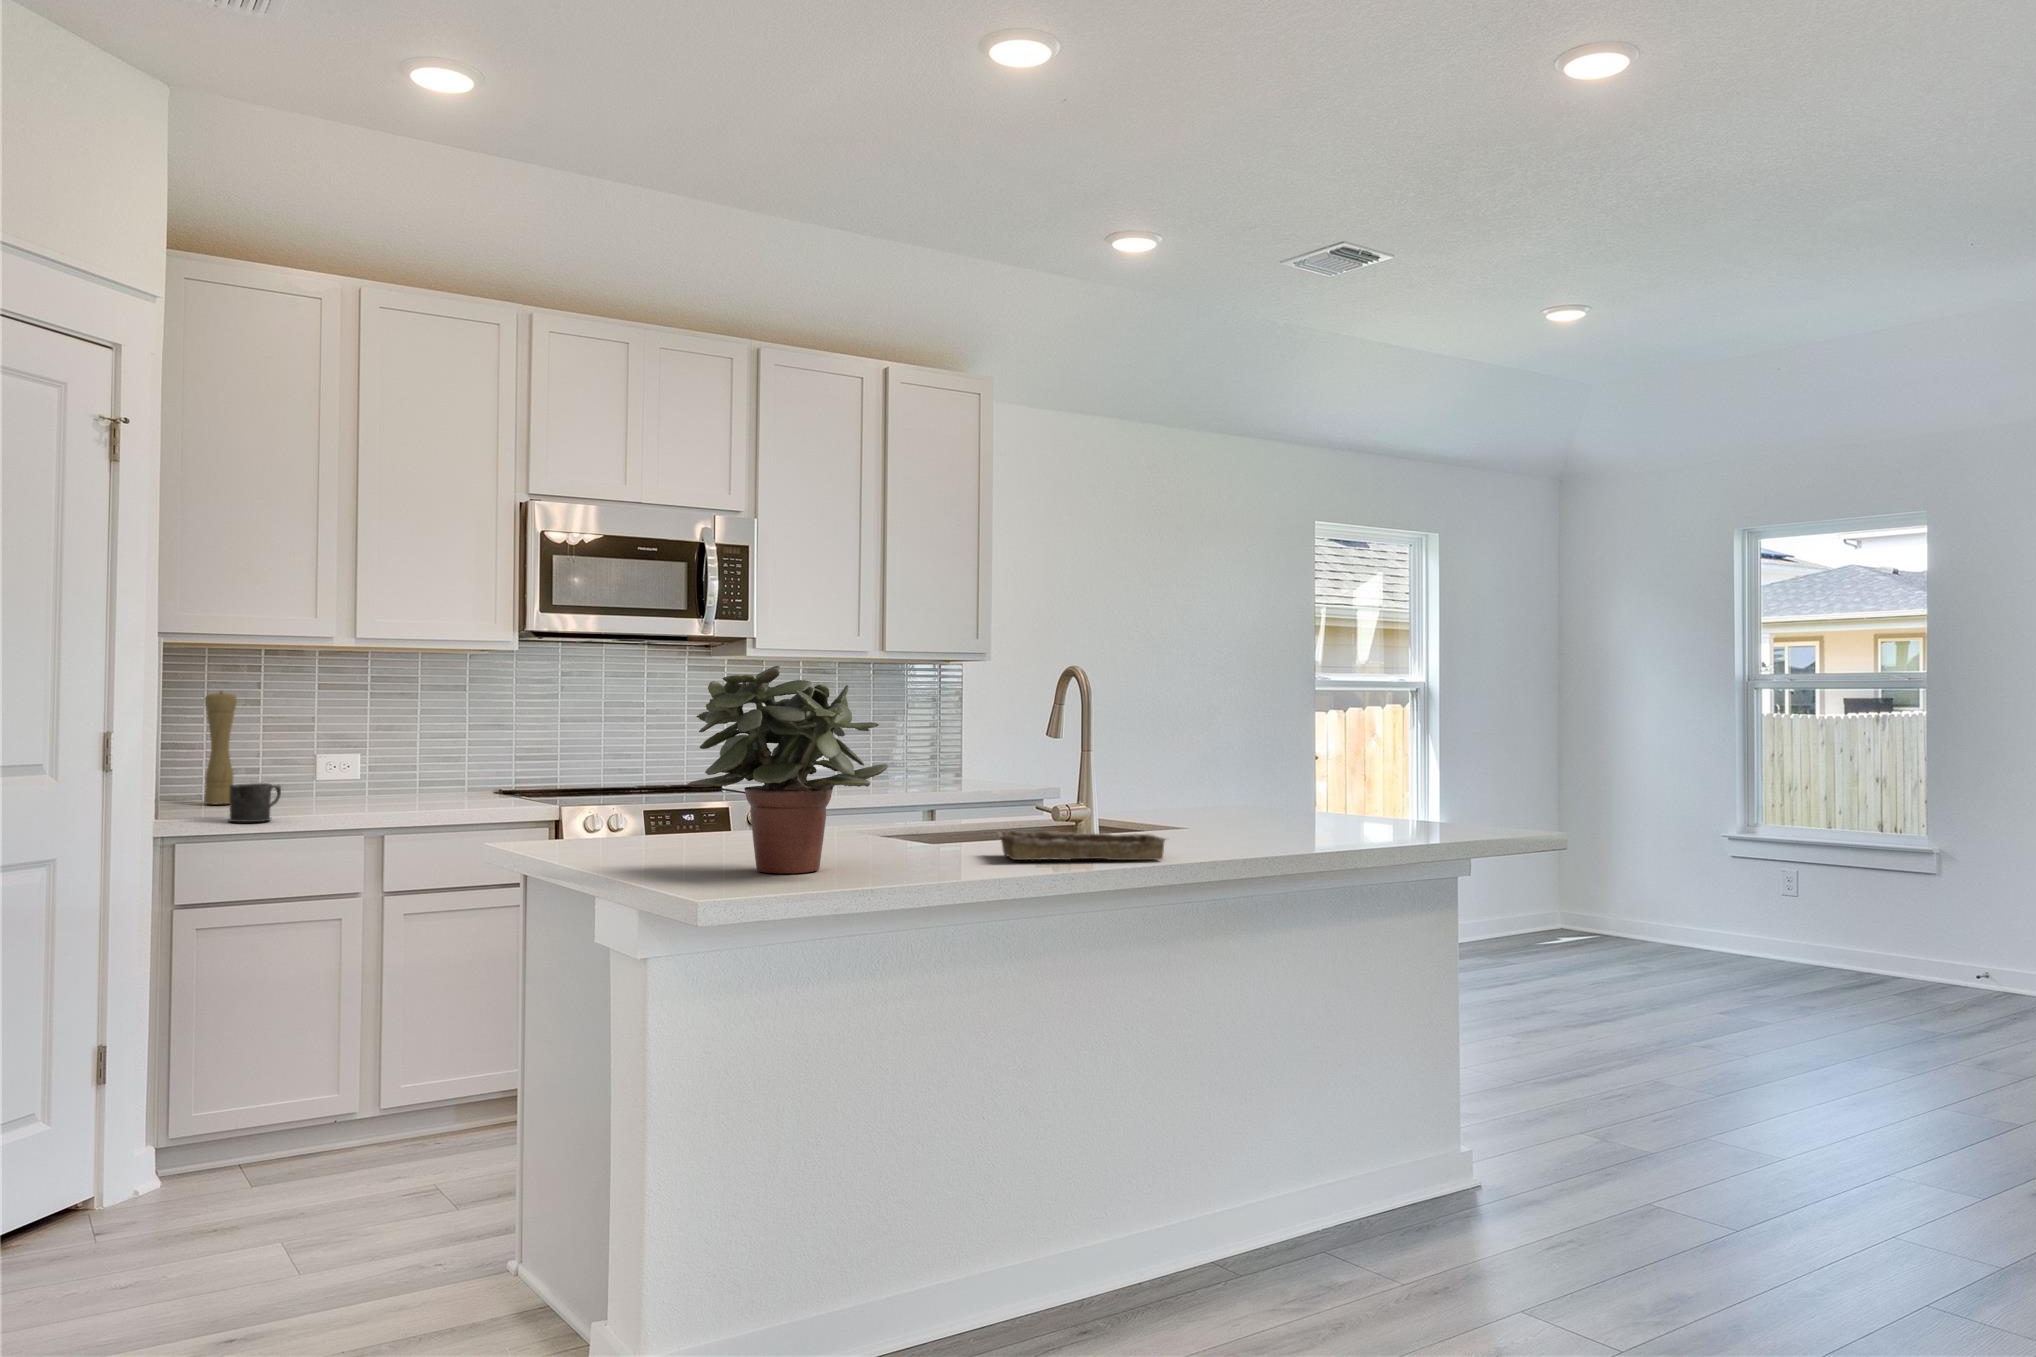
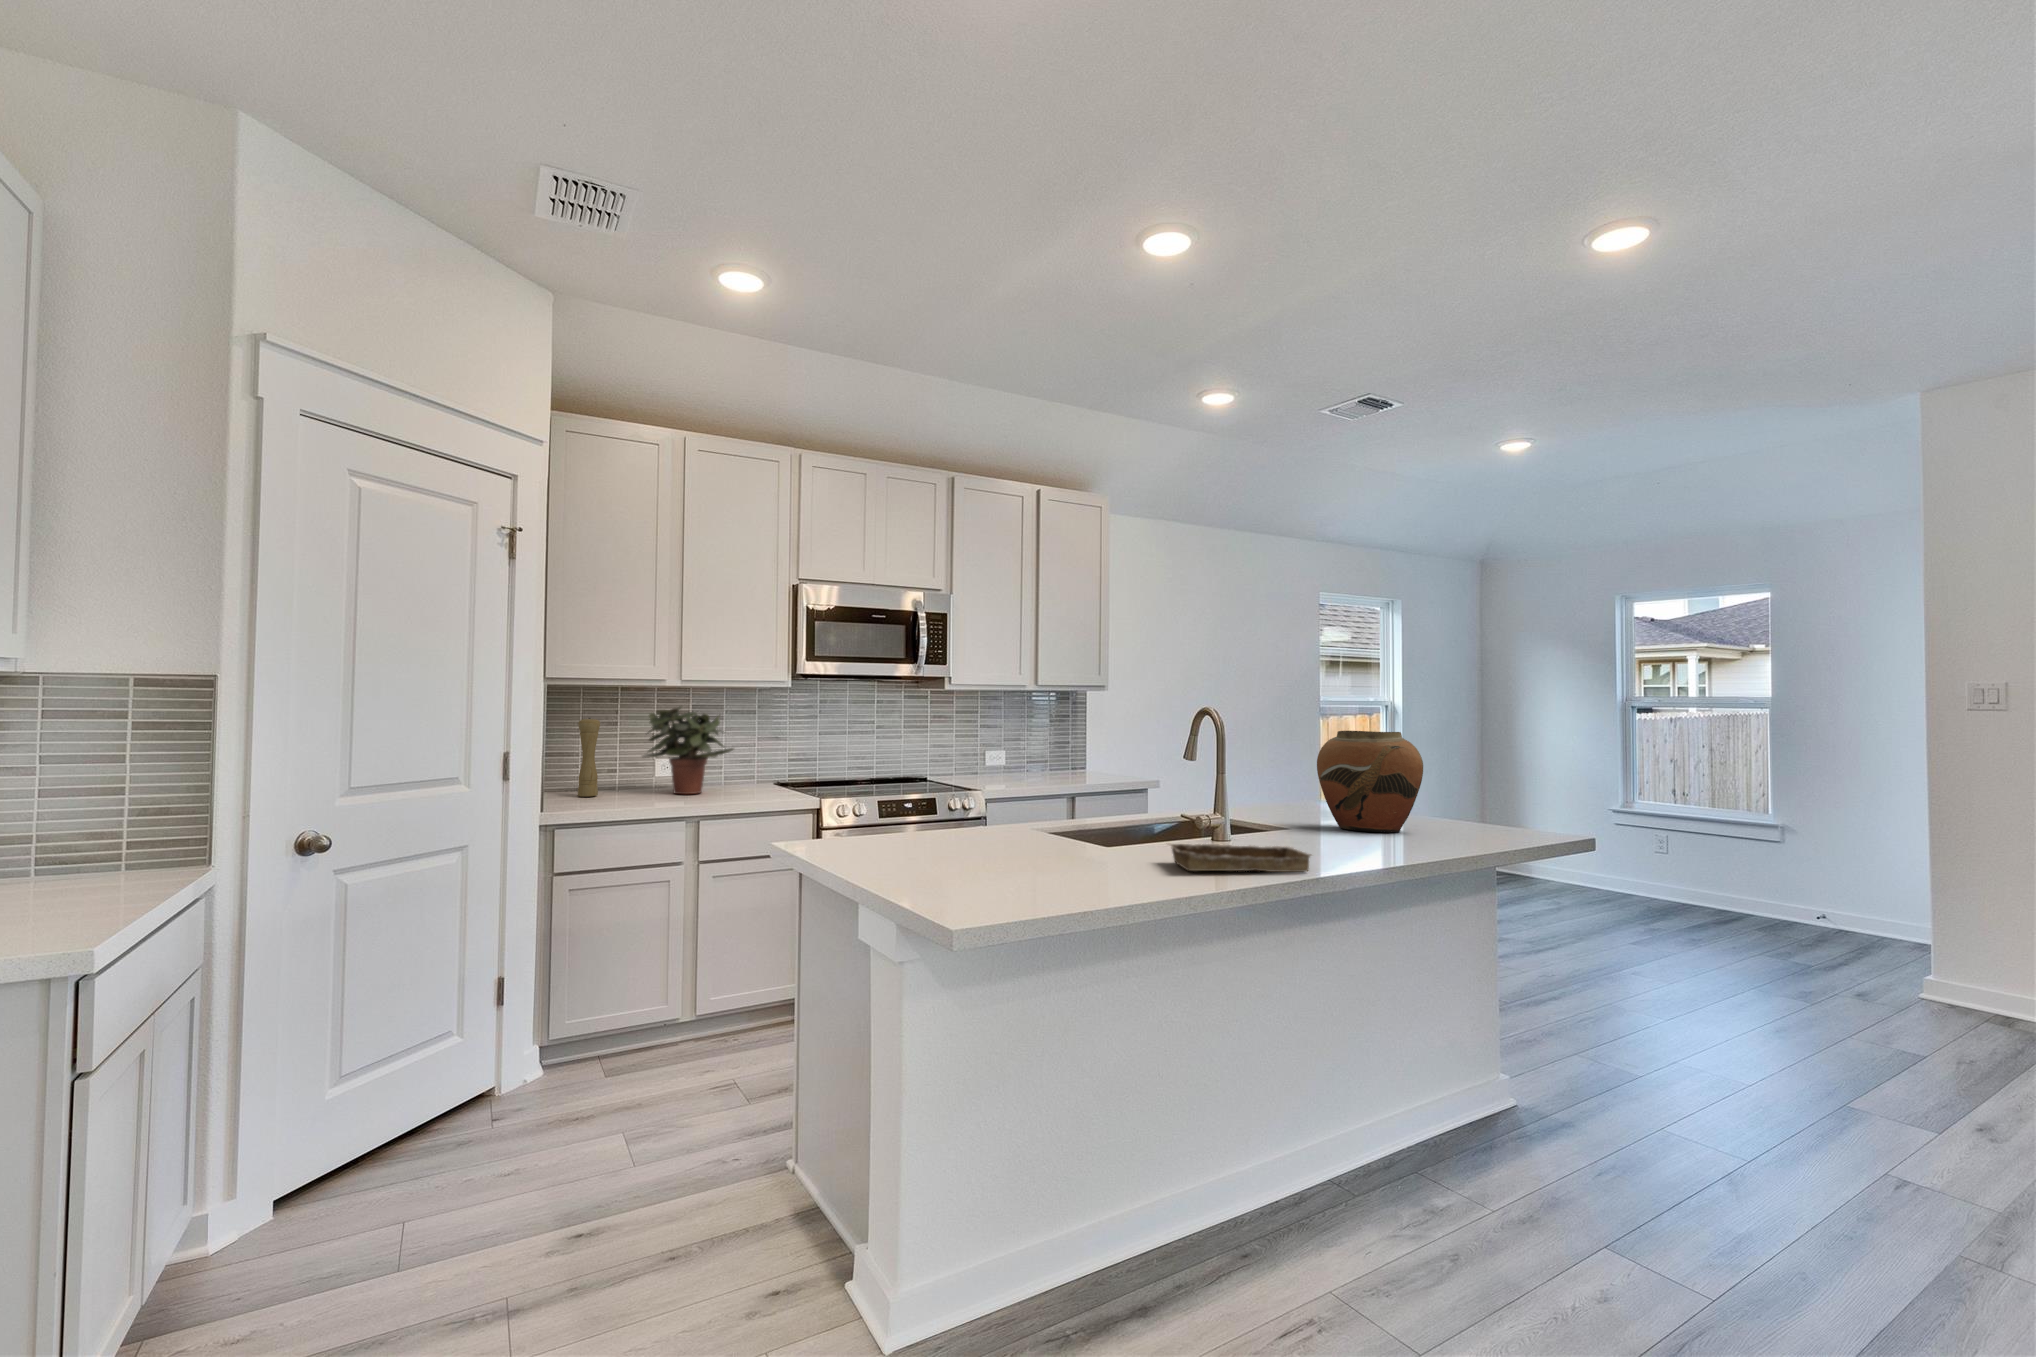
potted plant: present [688,666,888,874] -> present [643,707,733,794]
vase: none [1225,699,1356,830] -> present [1317,731,1423,832]
mug: present [228,783,281,822] -> none [592,785,629,813]

